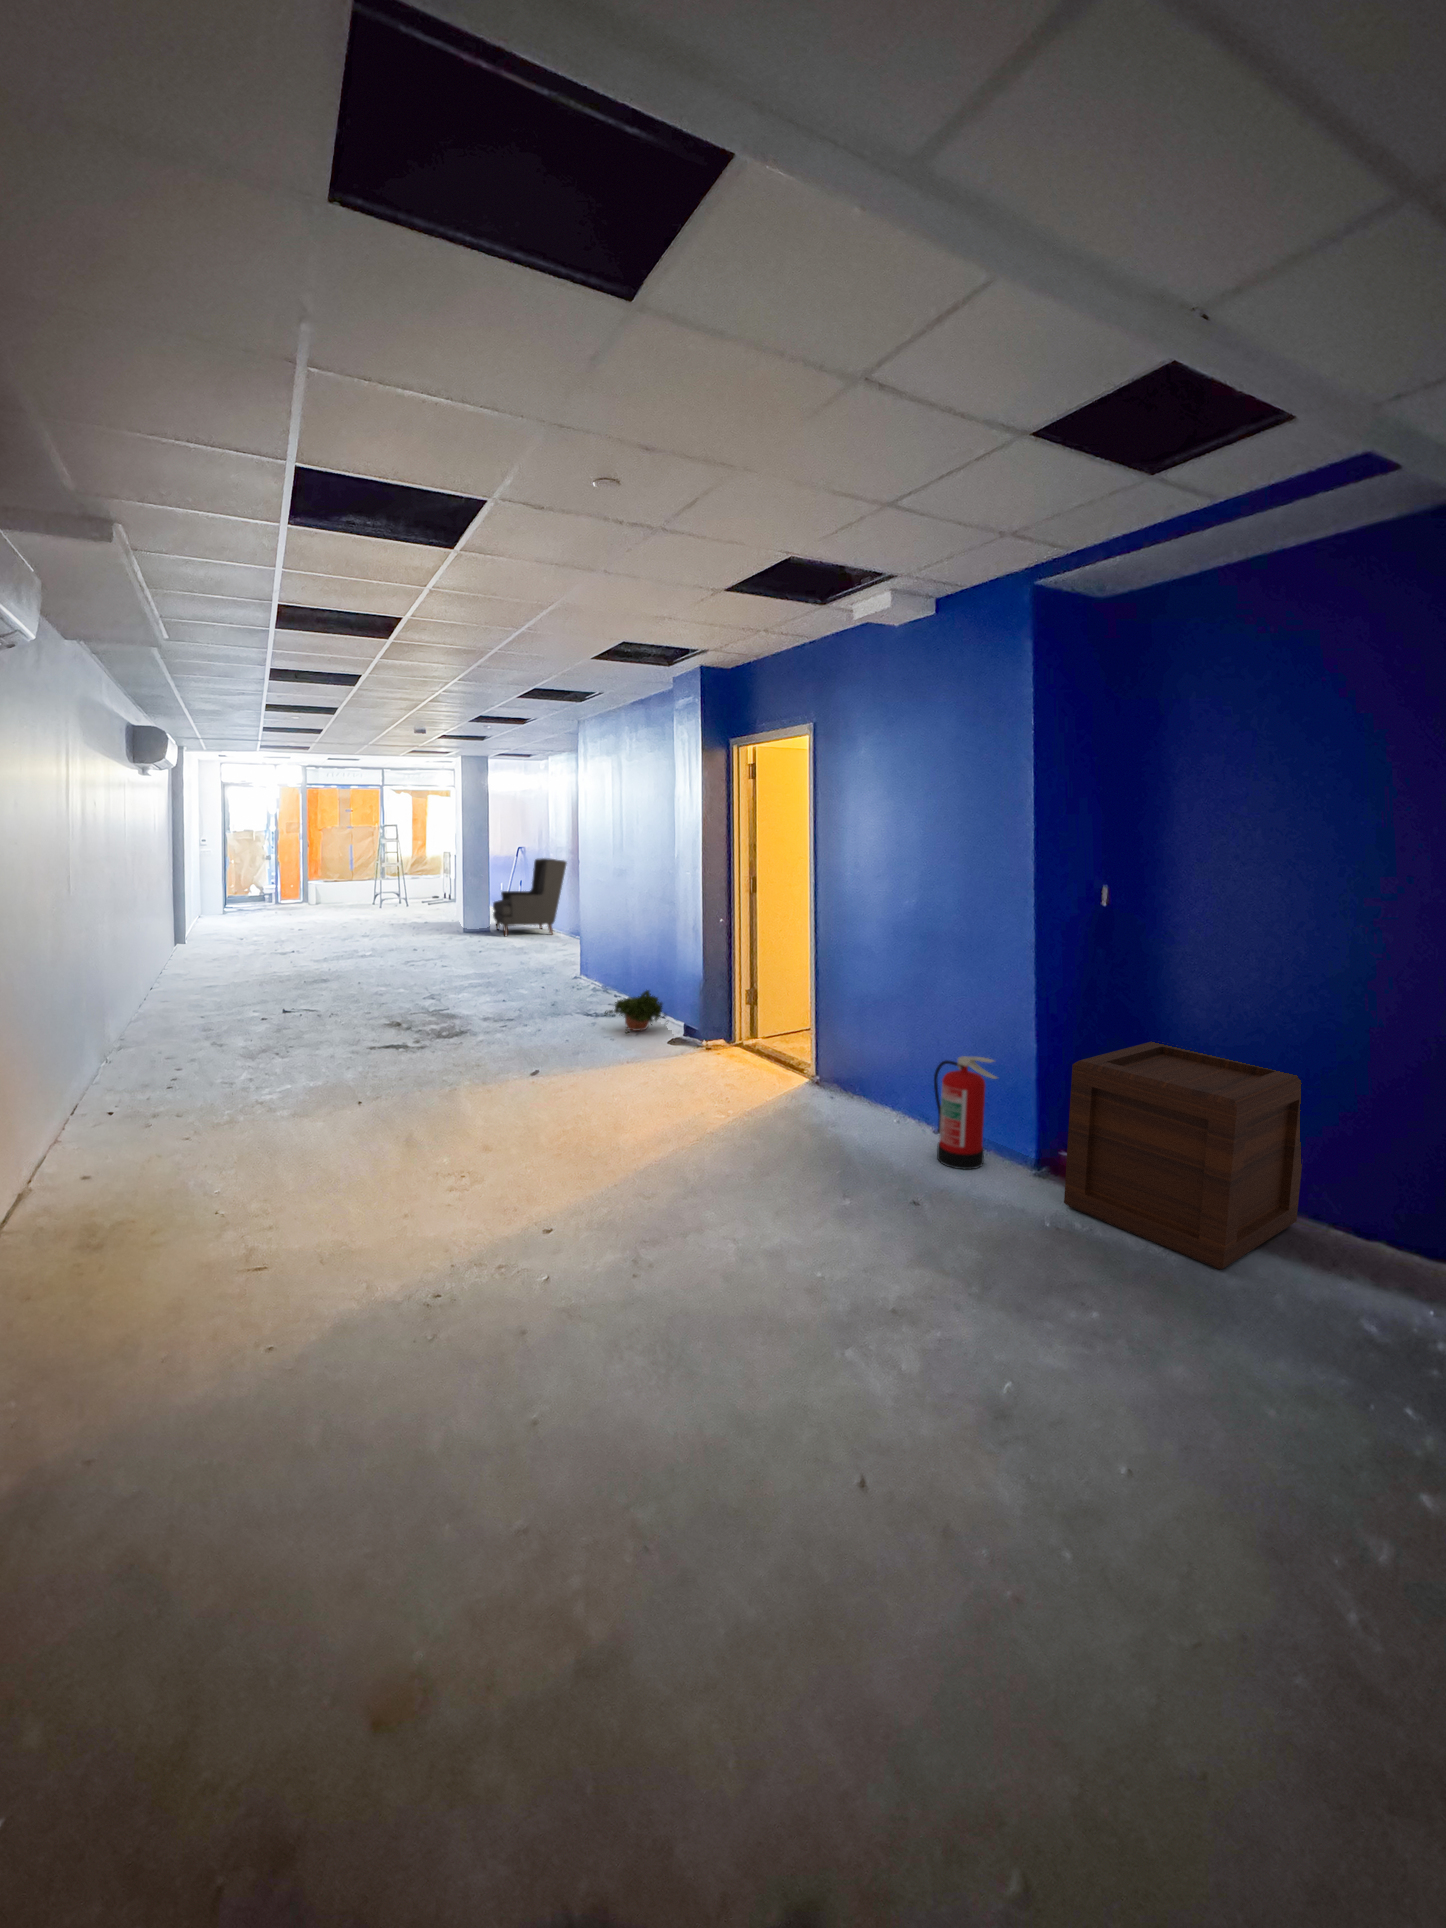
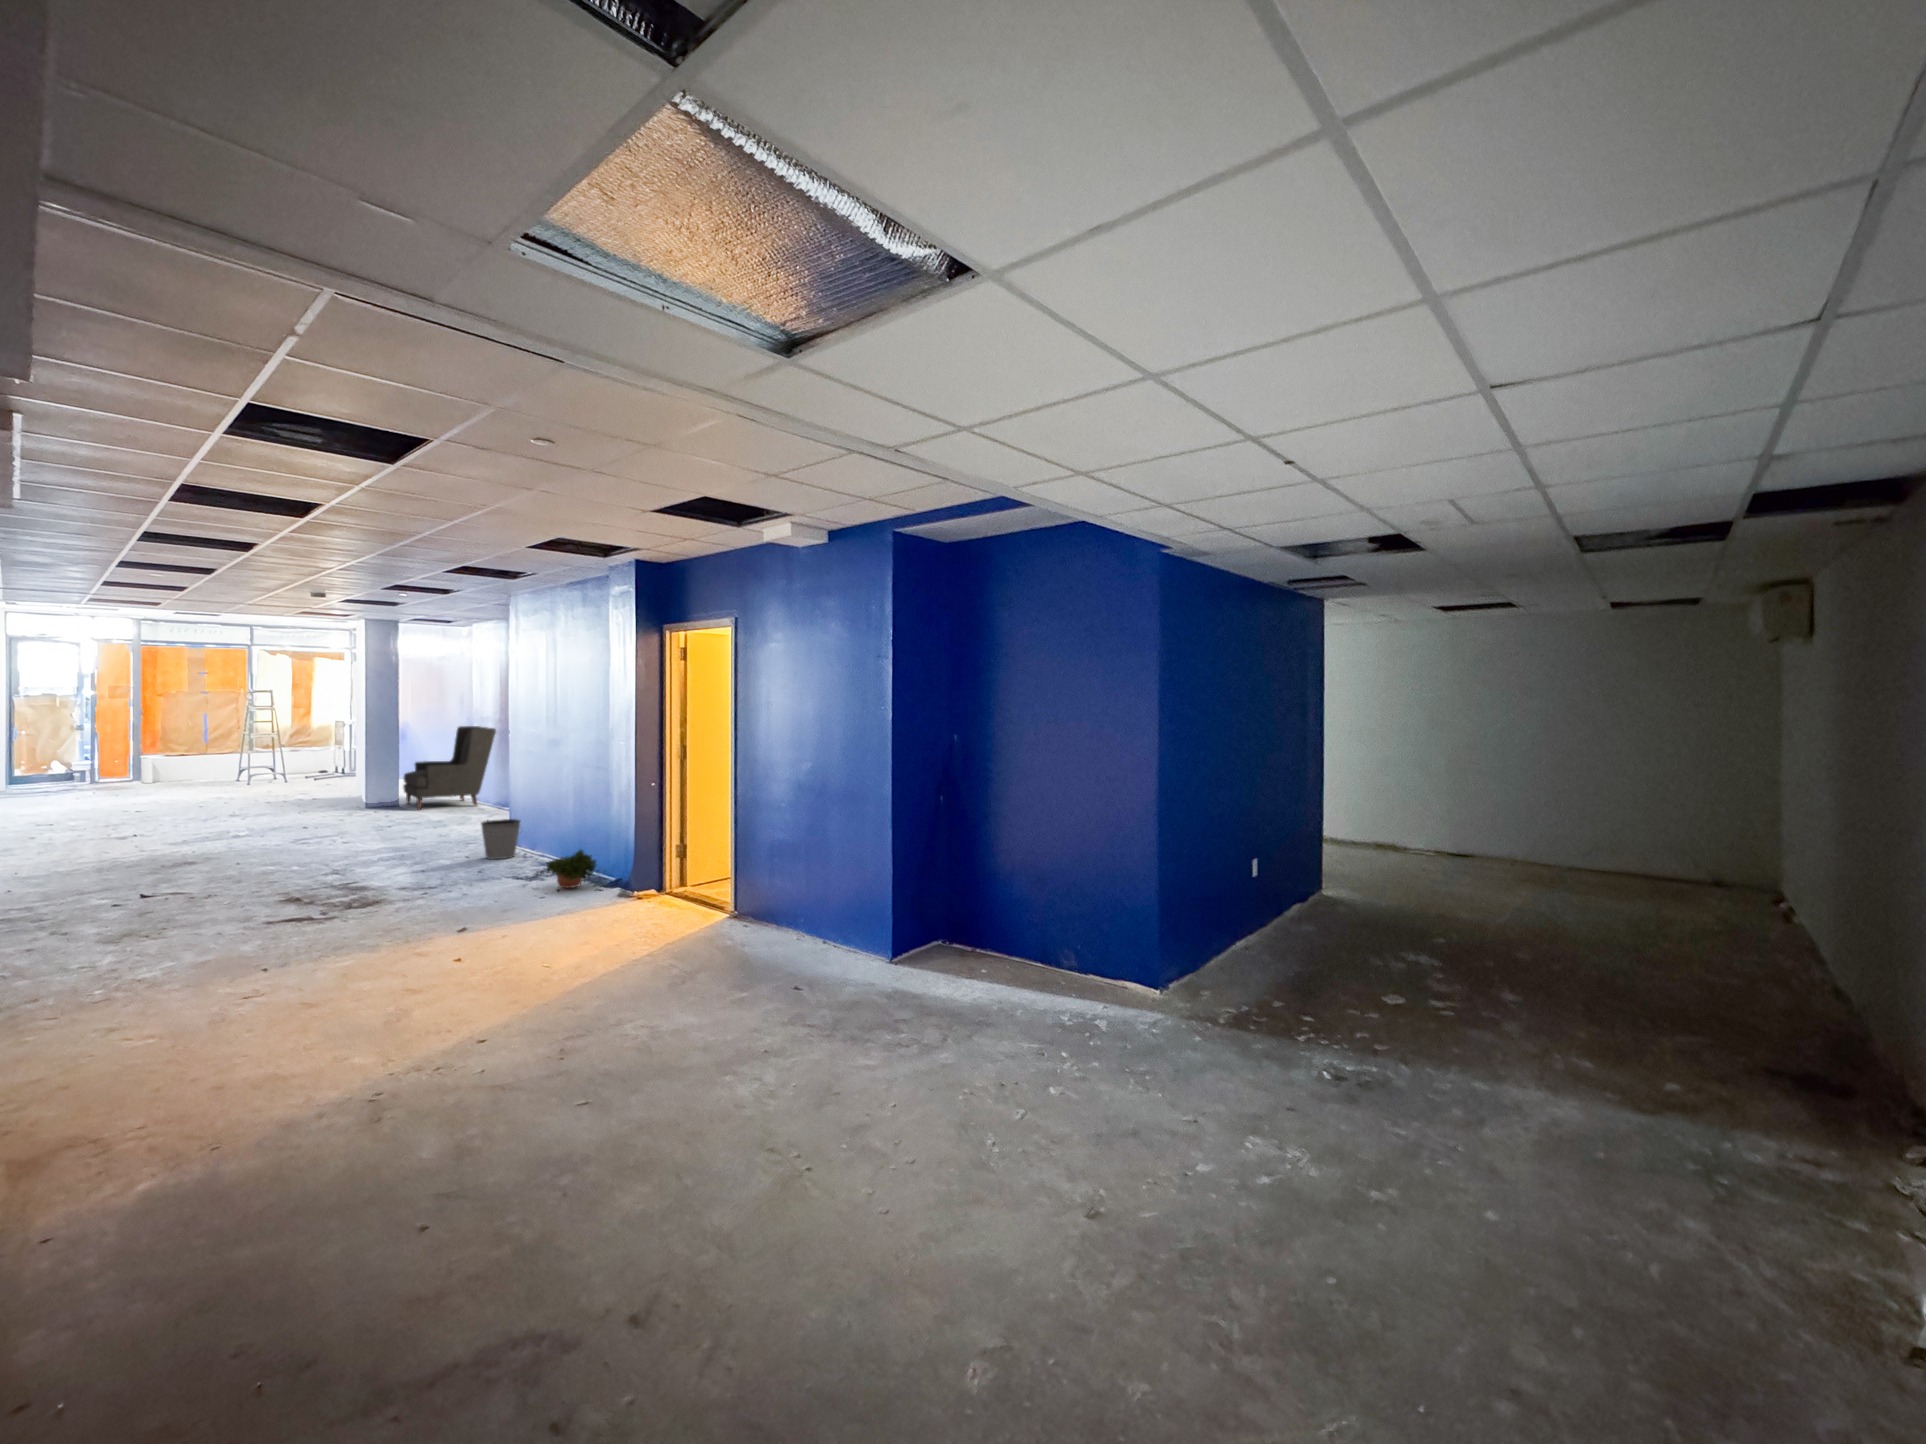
bucket: none [554,951,592,992] -> present [481,819,520,859]
wooden crate: present [1064,1042,1302,1270] -> none [904,854,1055,1000]
fire extinguisher: present [934,1056,997,1169] -> none [819,875,863,963]

